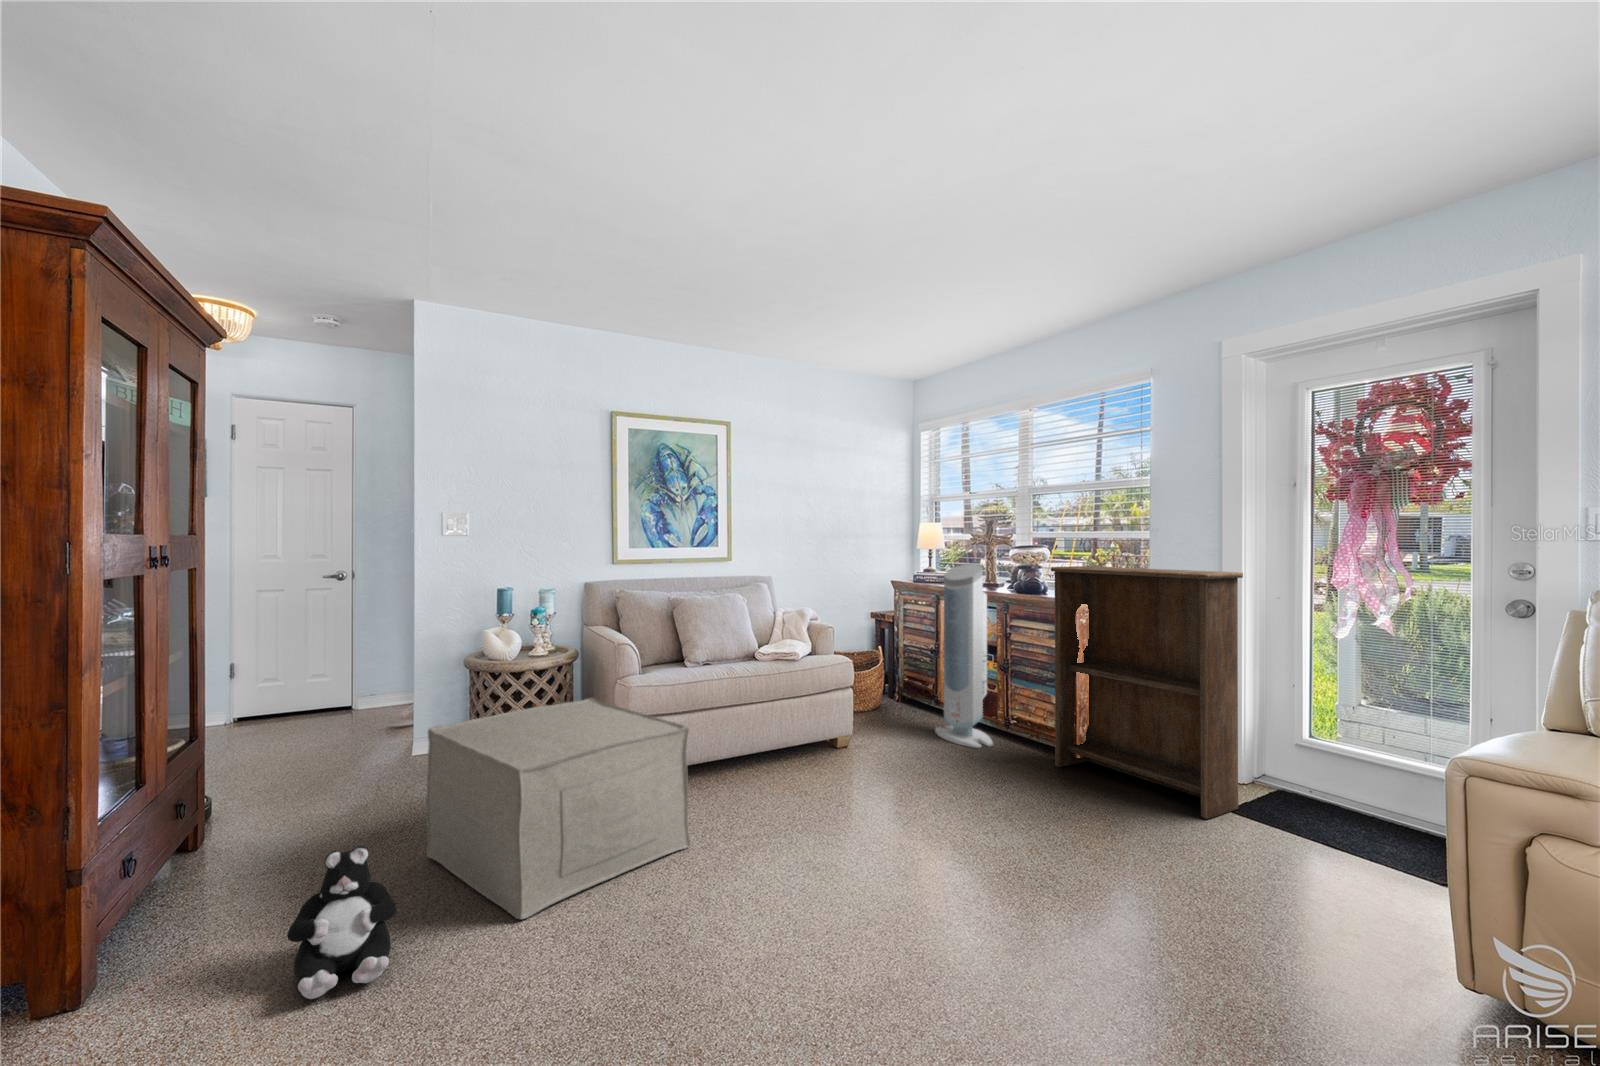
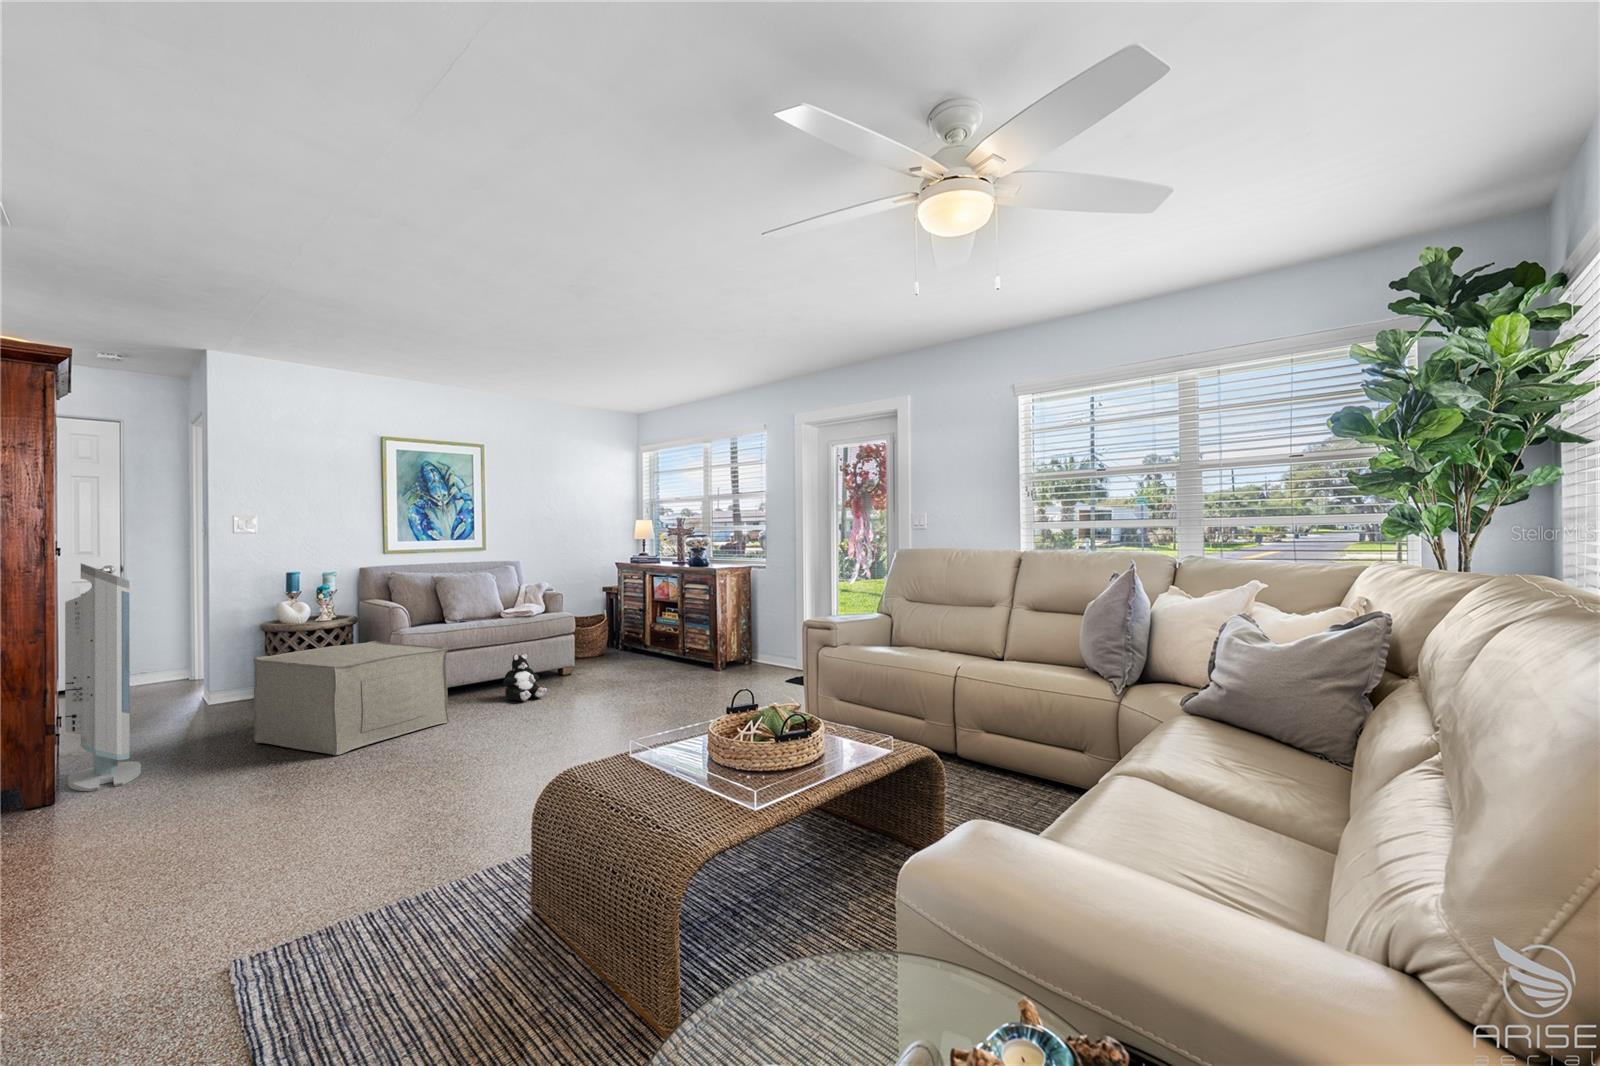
air purifier: present [935,564,993,748] -> present [65,563,141,791]
bookshelf: present [1051,566,1243,819] -> none [701,547,794,685]
plush toy: present [287,846,397,999] -> present [503,653,547,701]

